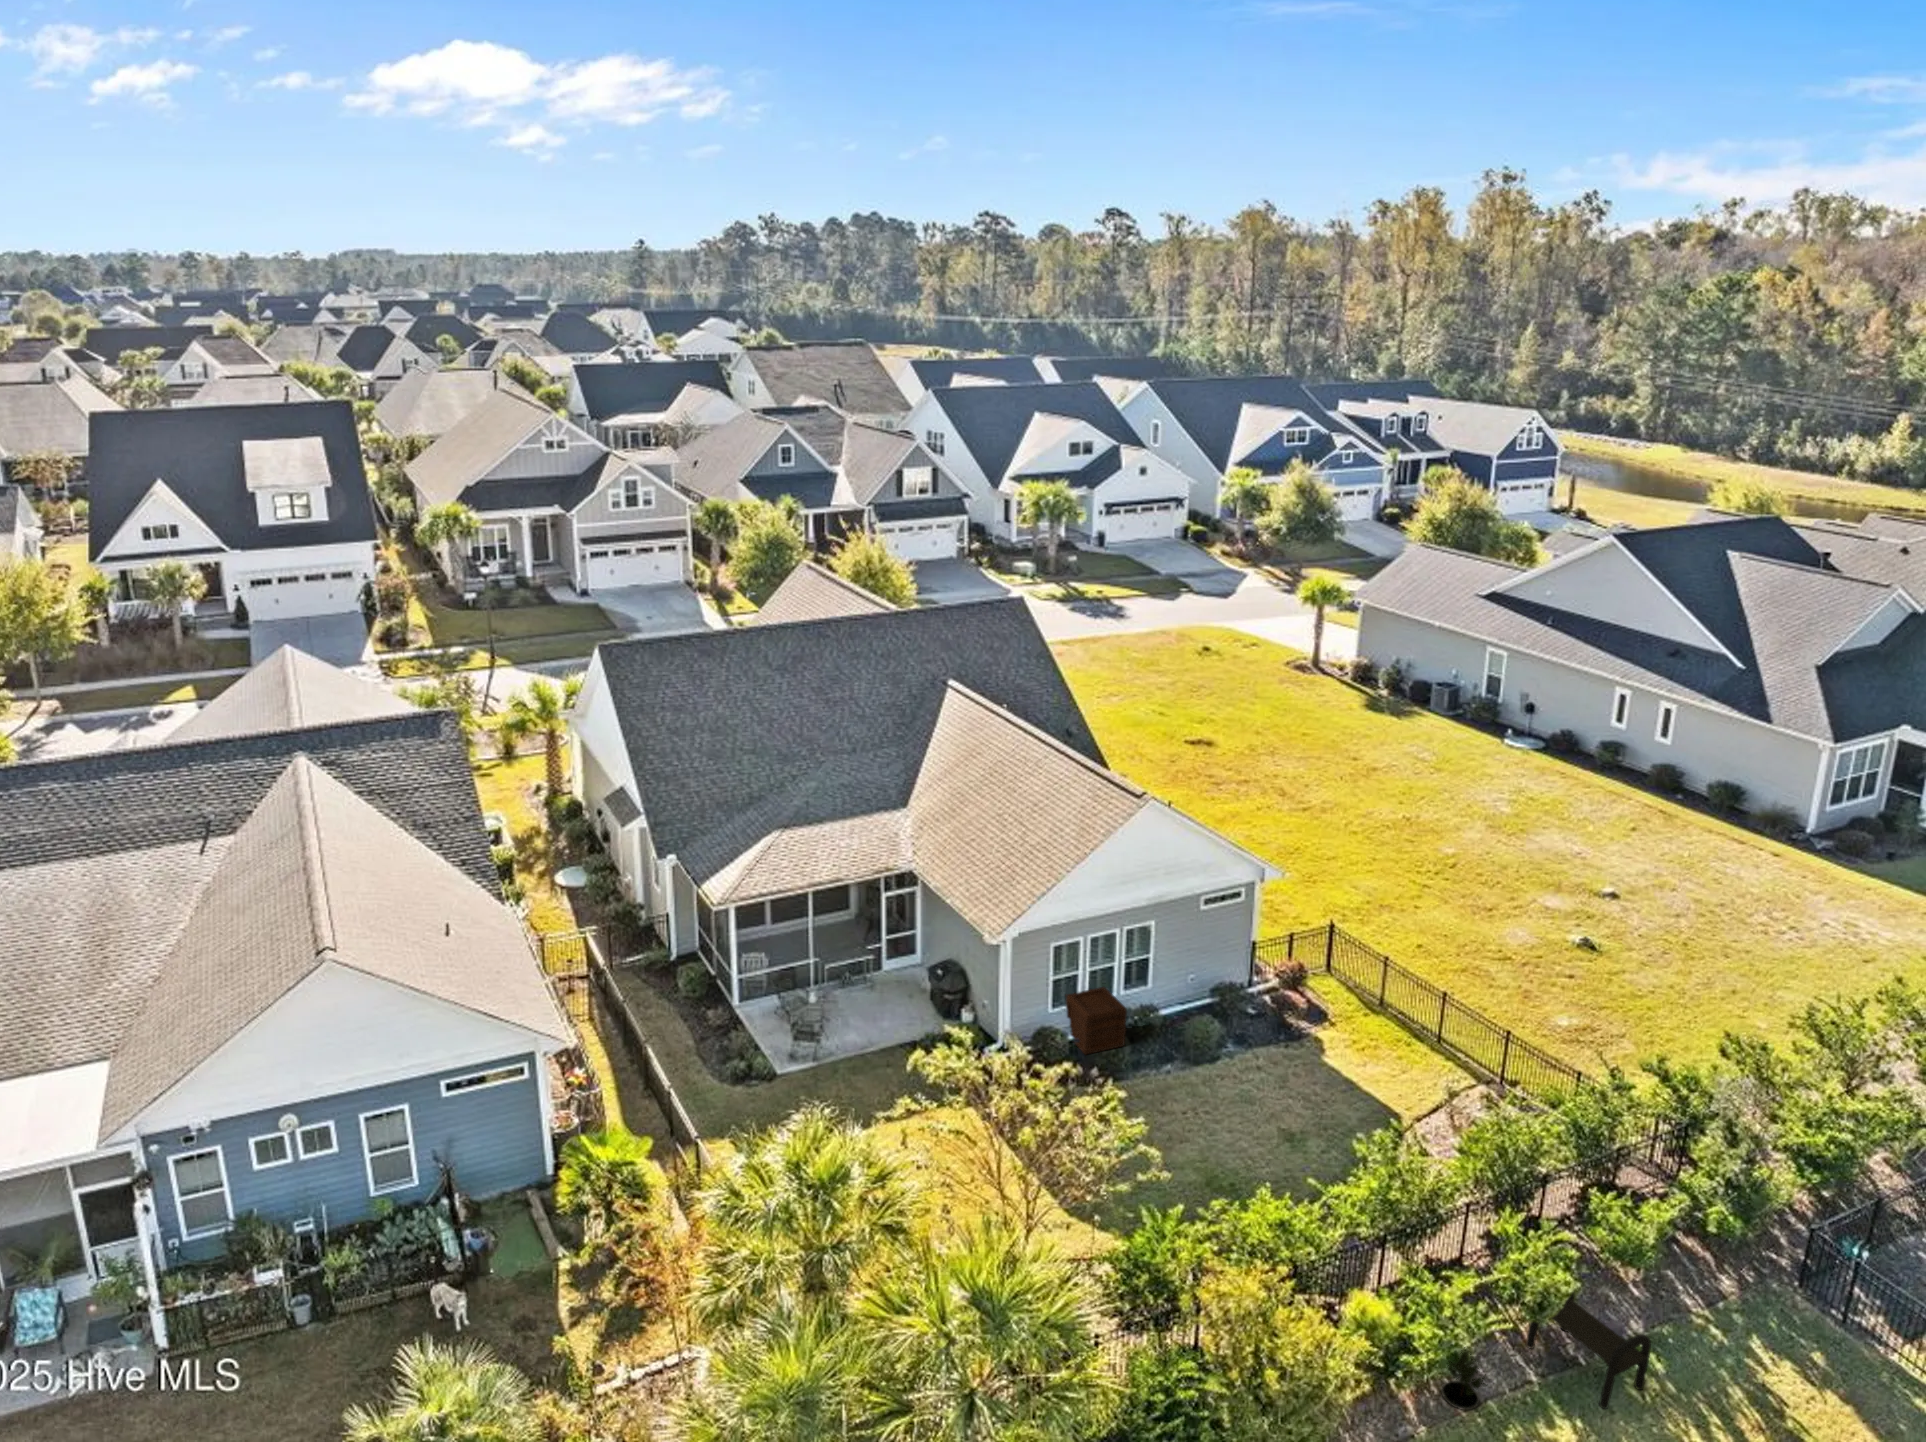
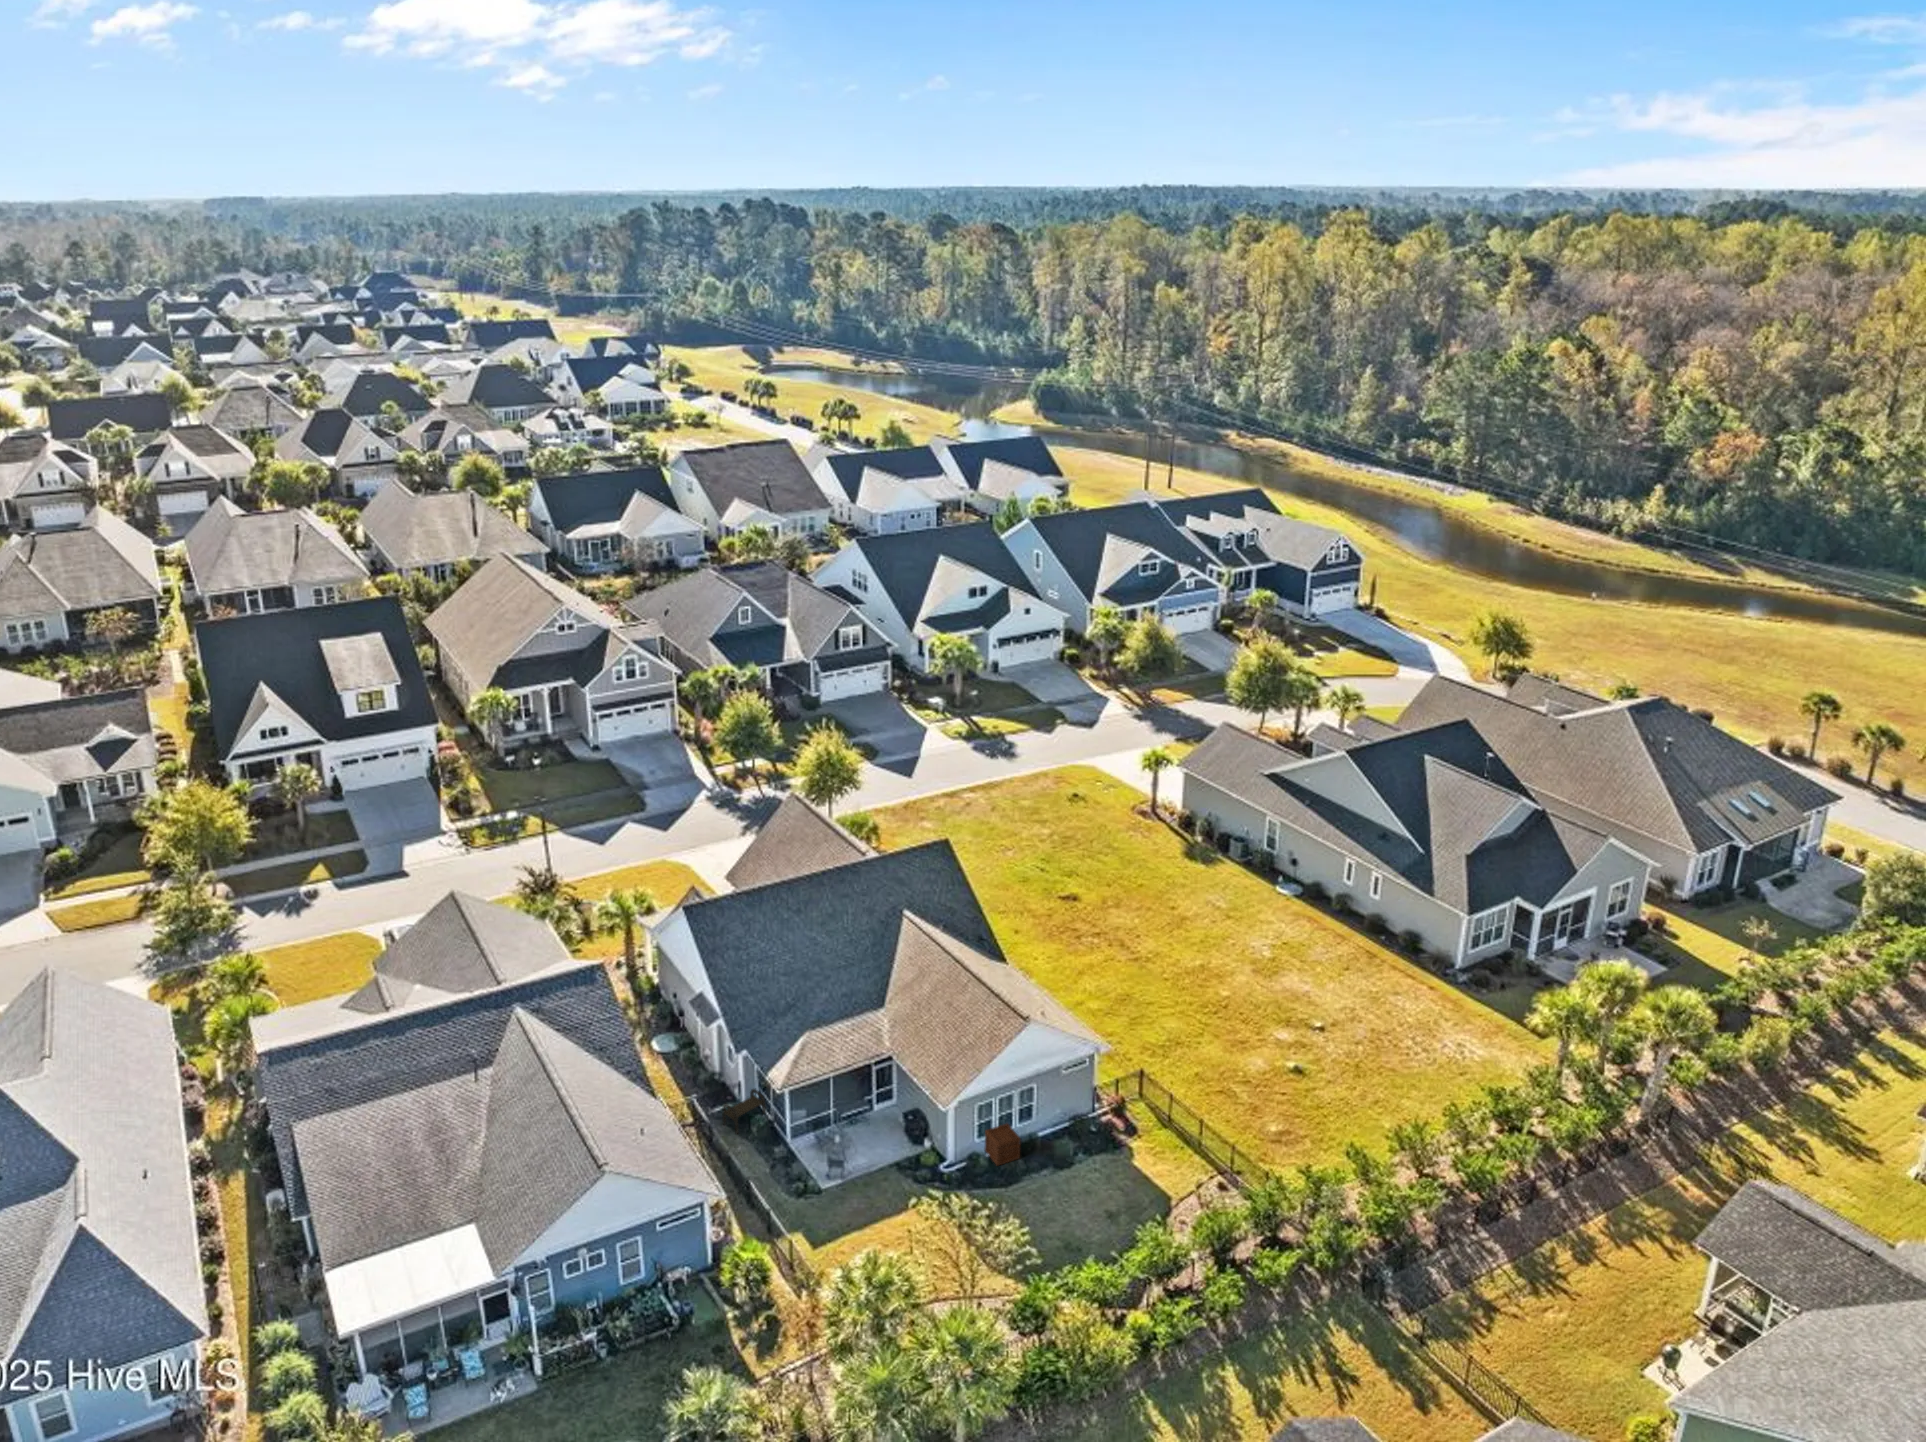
bench: present [1526,1292,1651,1409] -> present [723,1089,766,1134]
potted tree: present [1441,1347,1487,1410] -> none [1175,1334,1195,1366]

